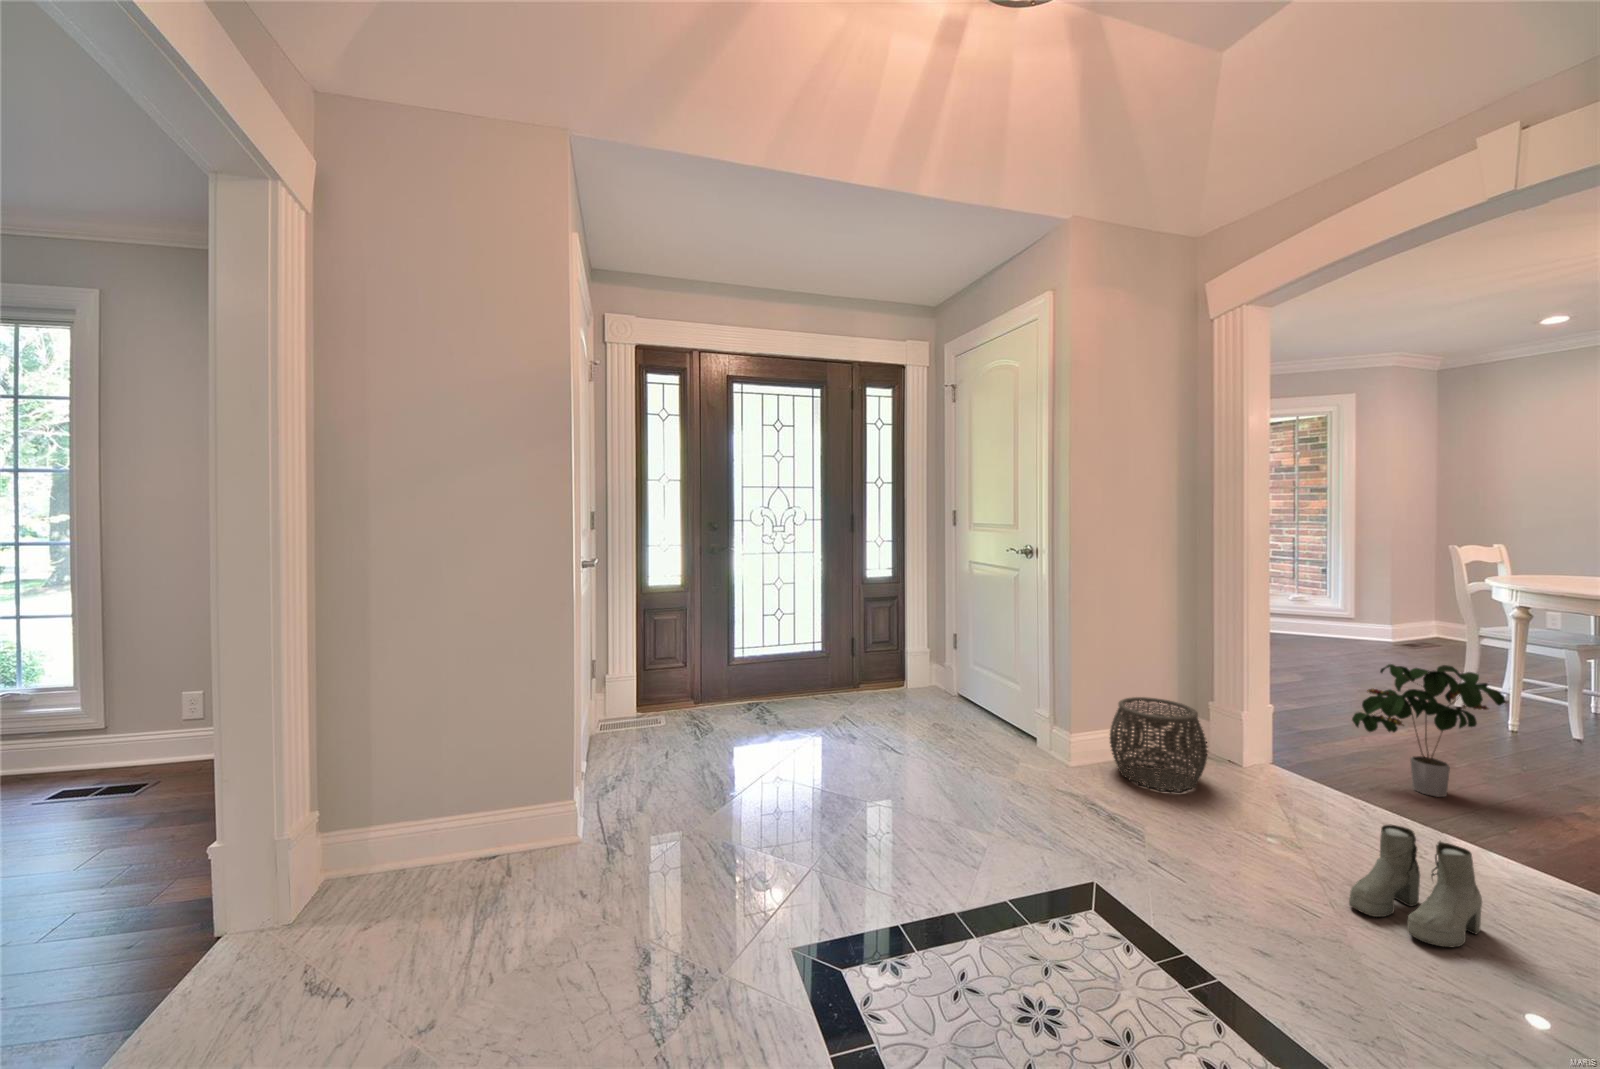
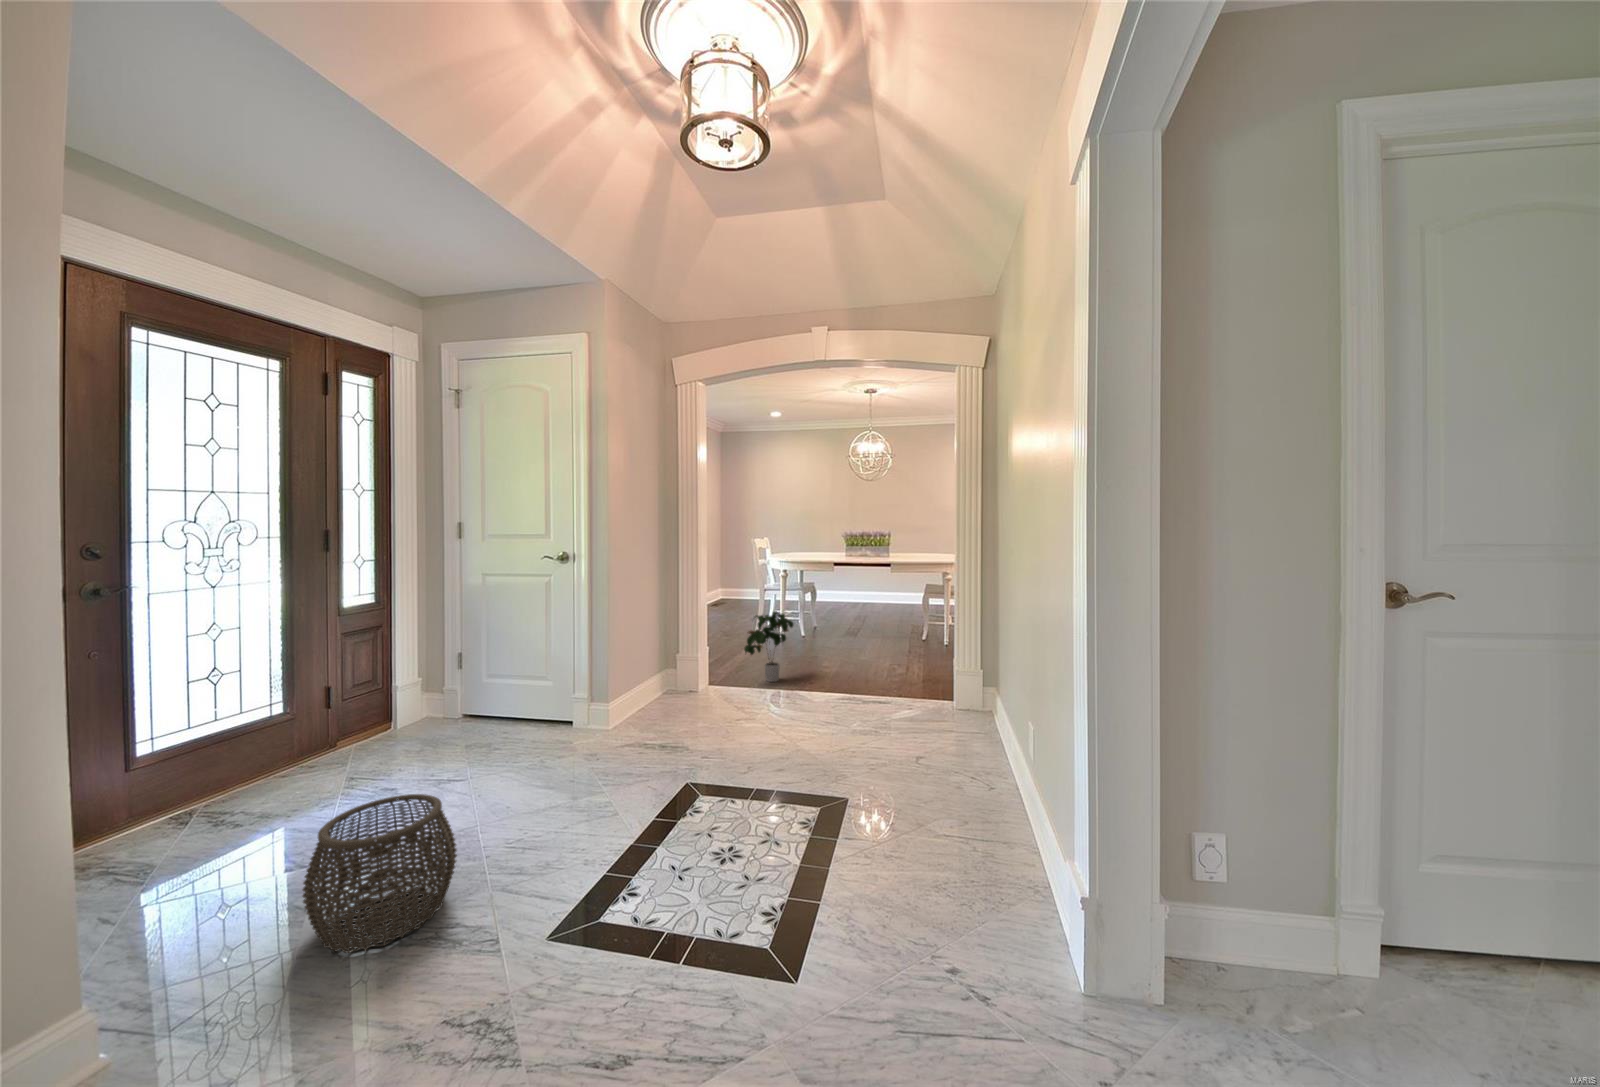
woven basket: present [1110,697,1208,791] -> present [302,794,457,953]
boots: present [1349,825,1482,947] -> none [787,690,826,739]

